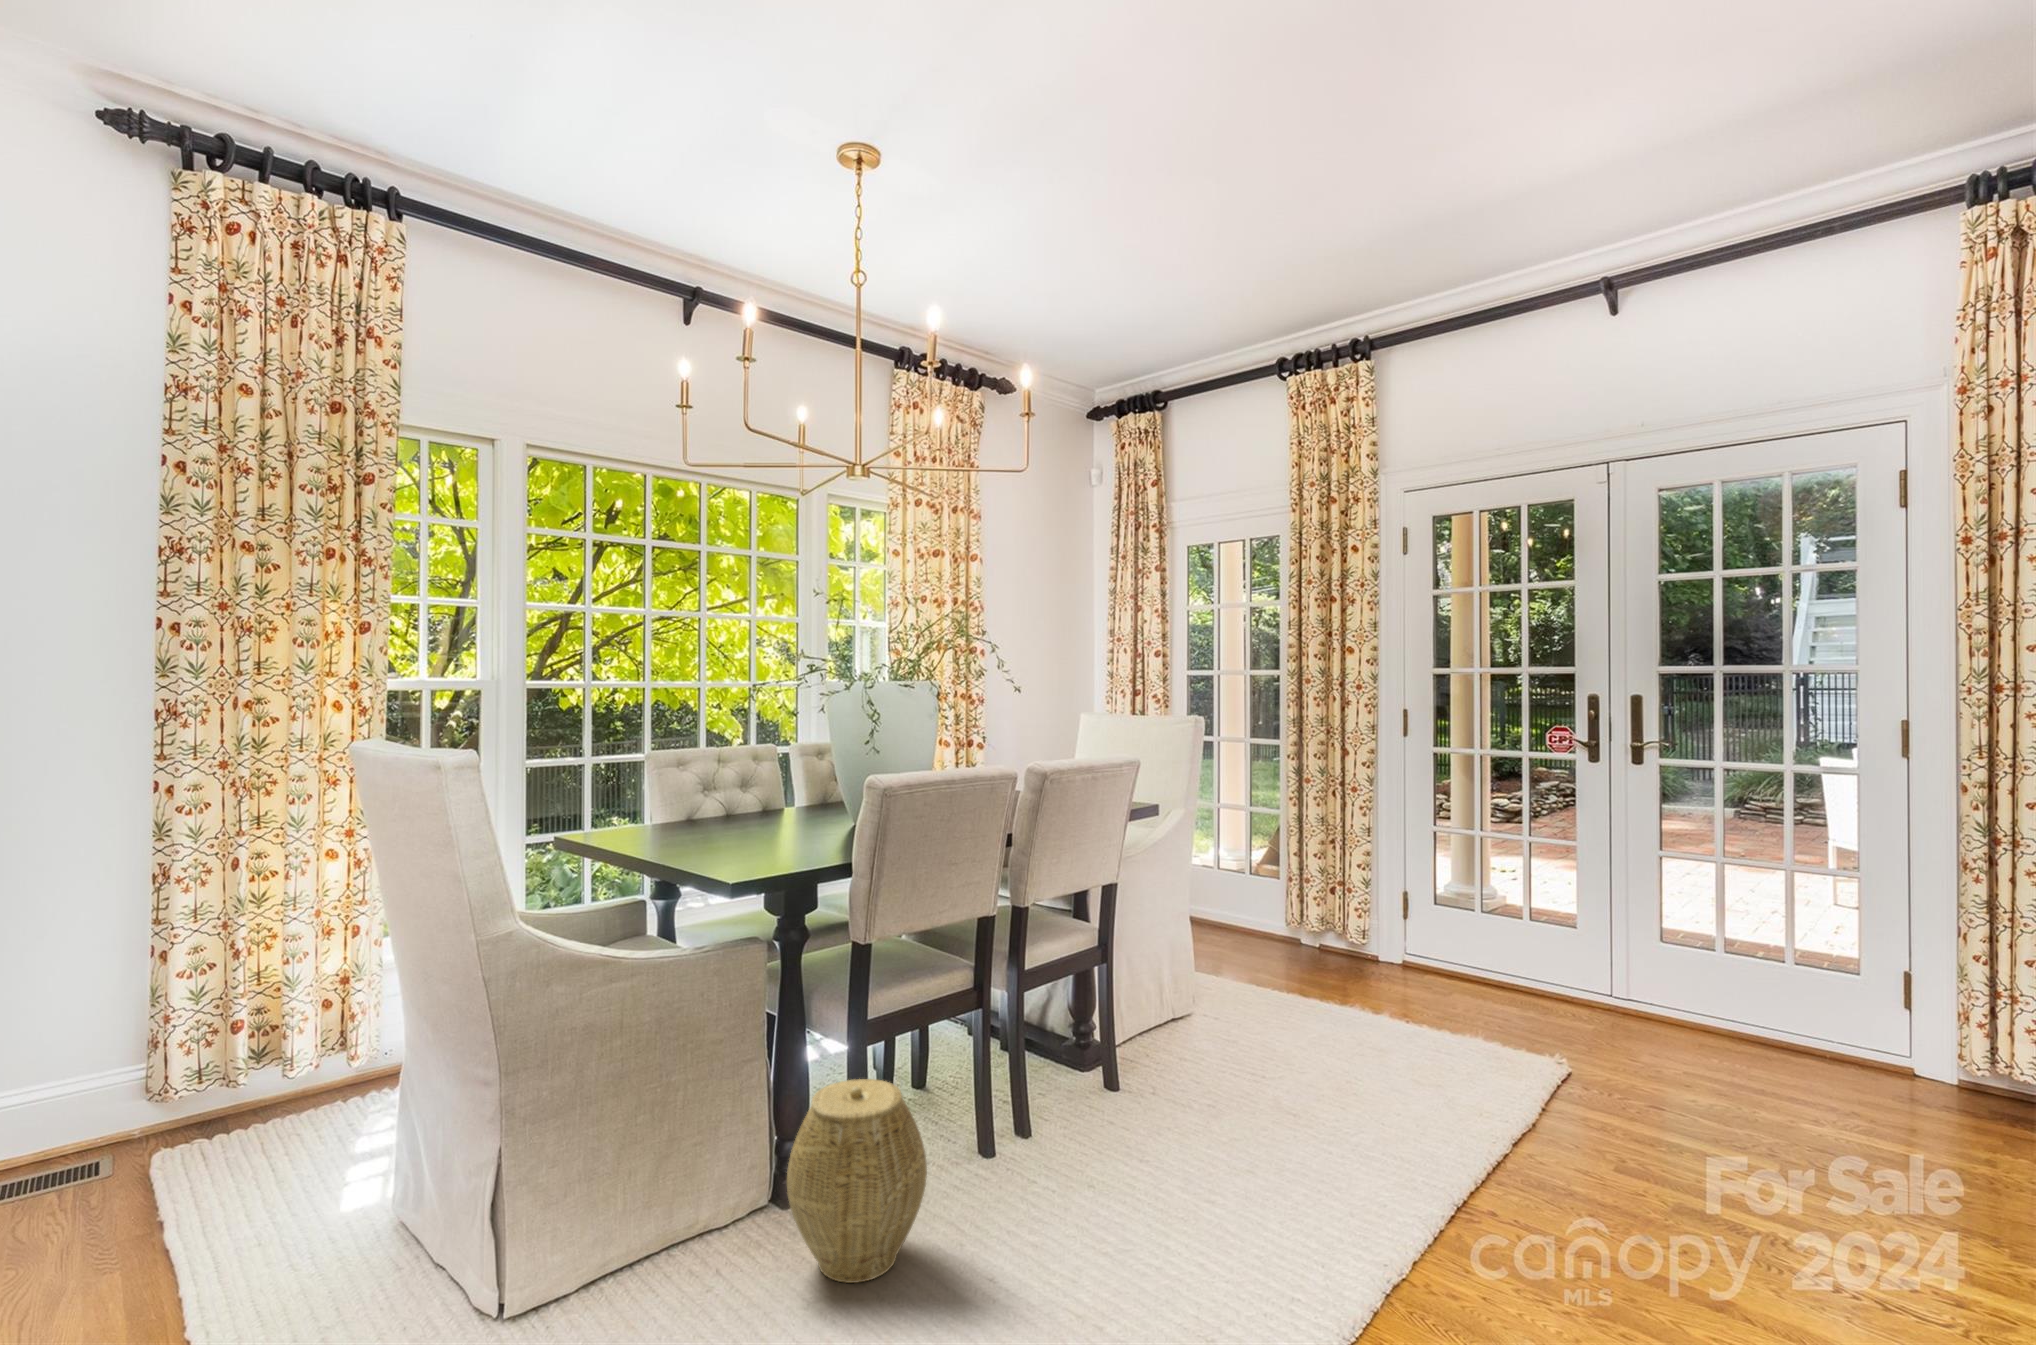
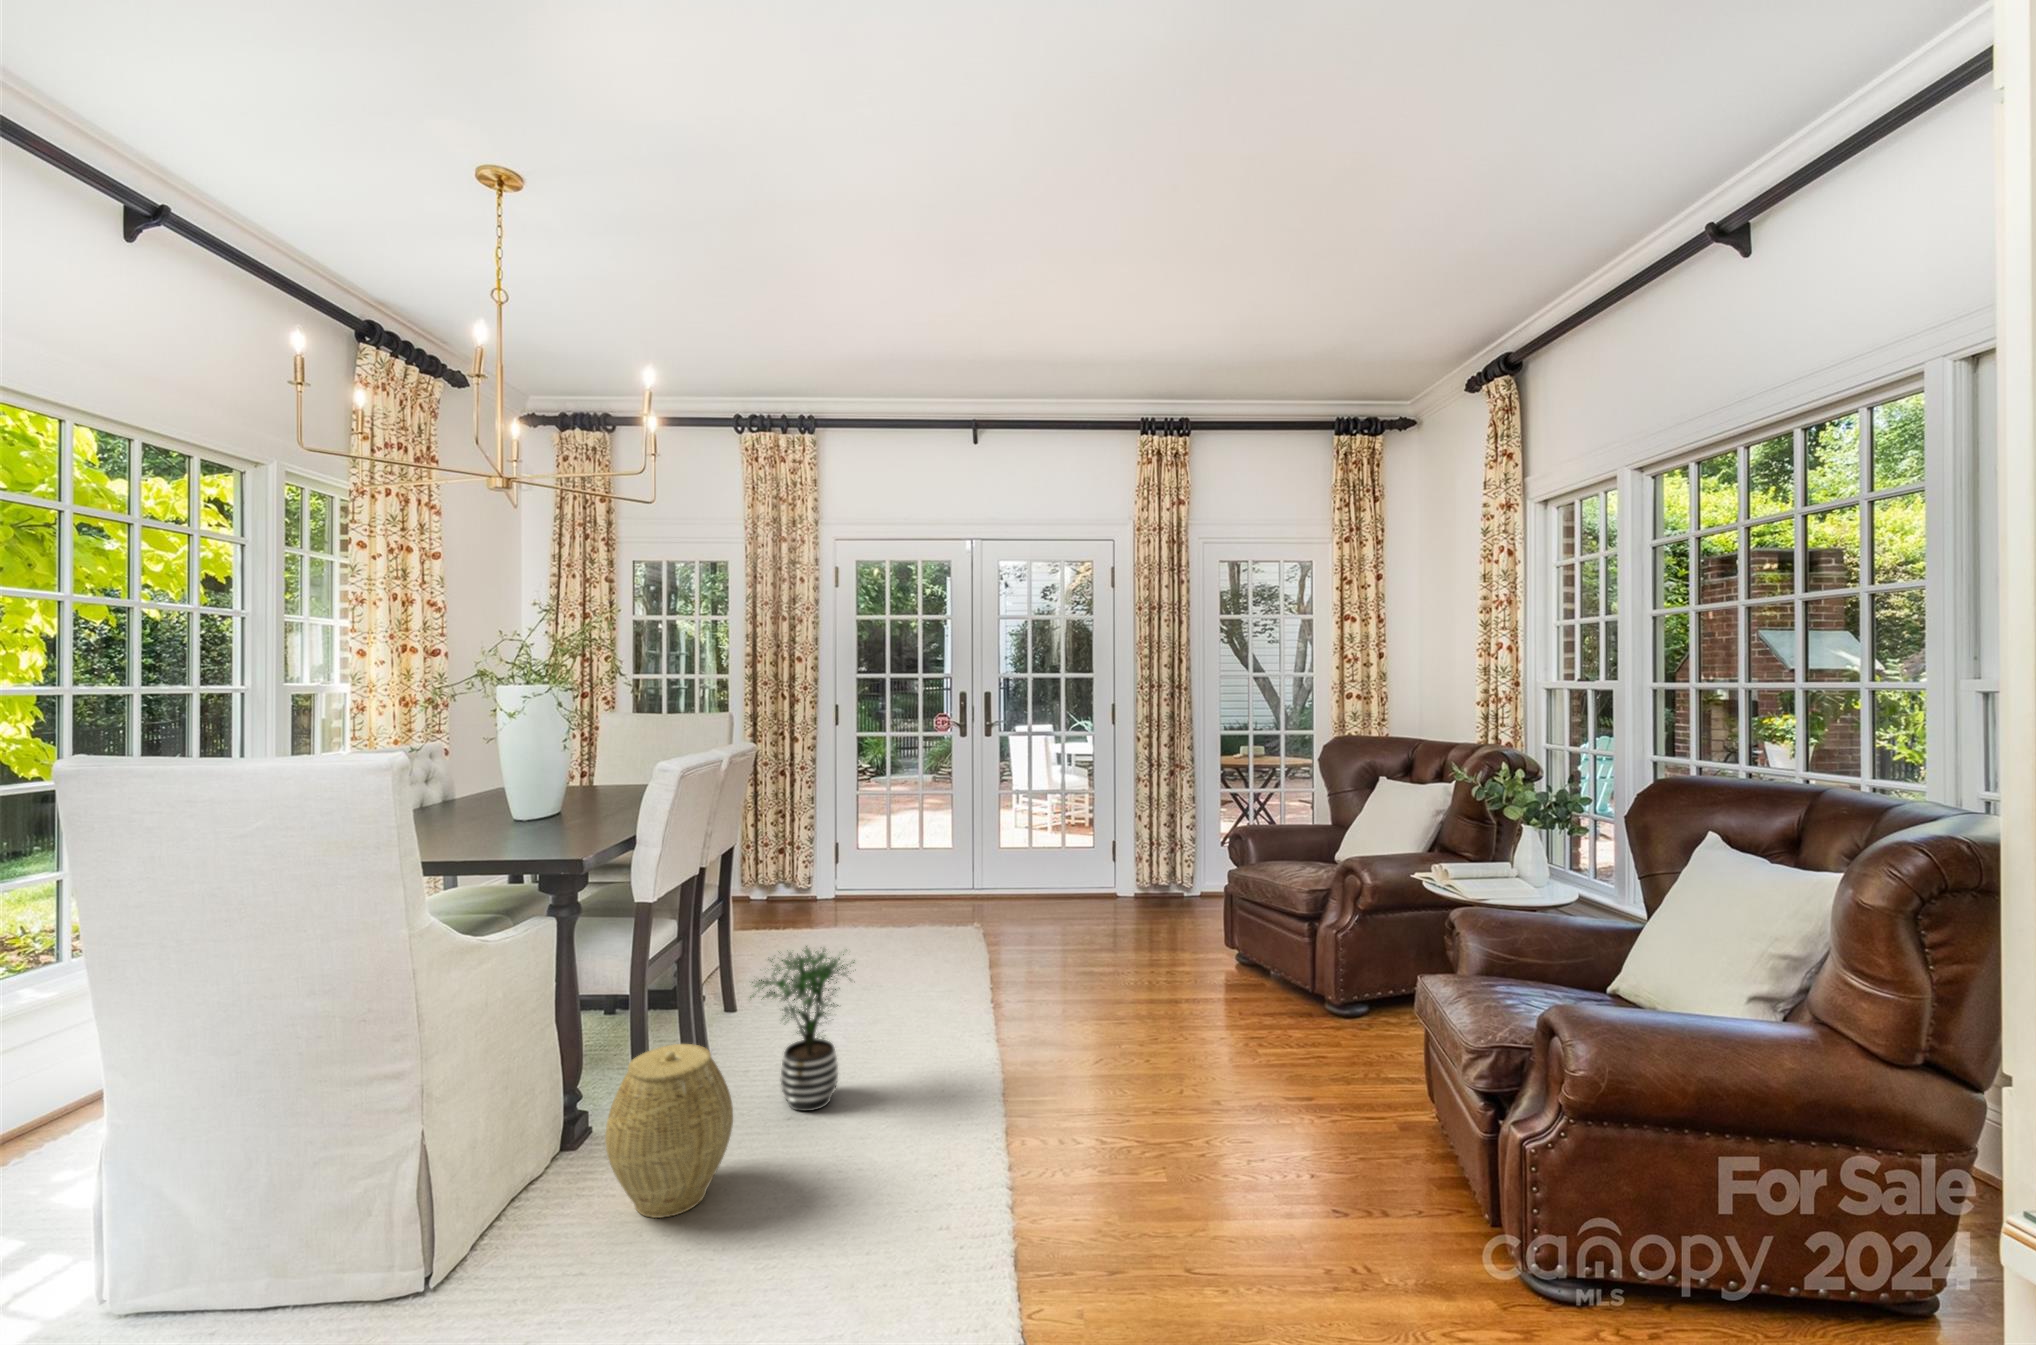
potted plant: none [1019,1004,1165,1230] -> present [750,946,855,1111]

